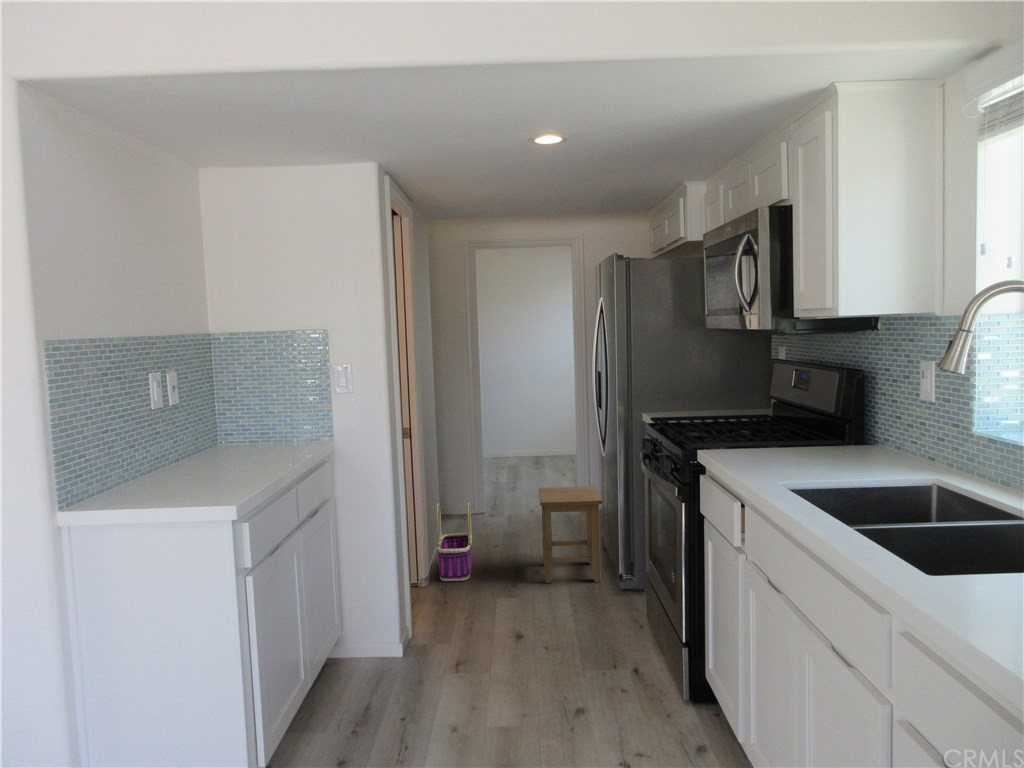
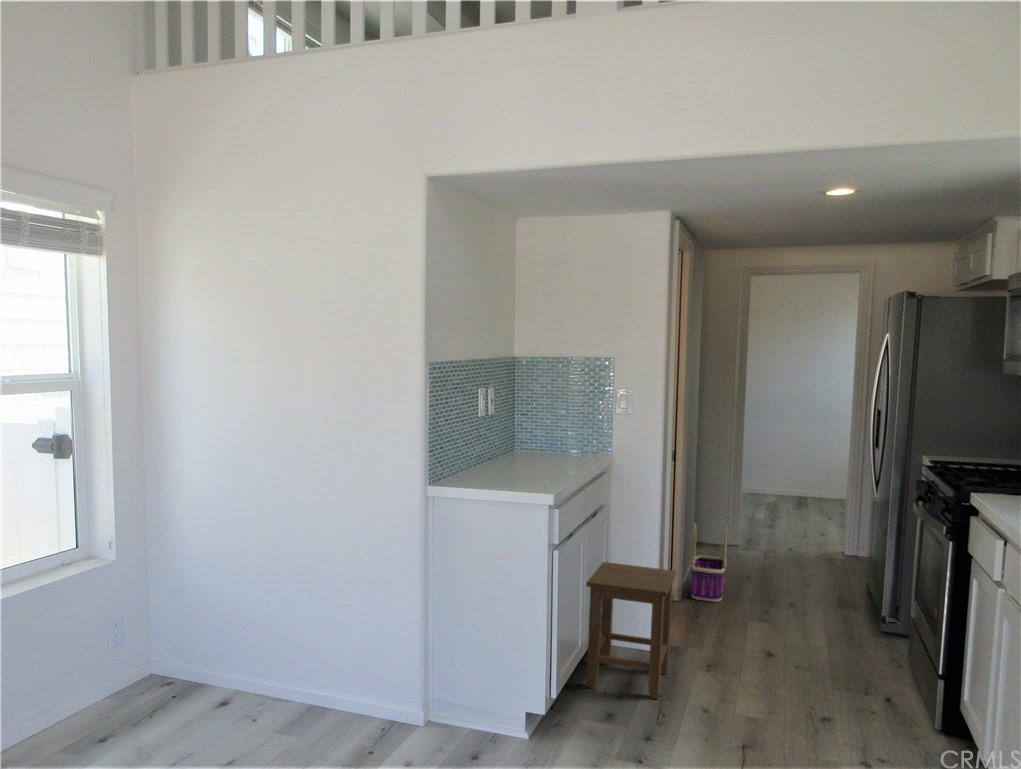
stool: present [539,486,602,583] -> present [586,562,677,699]

